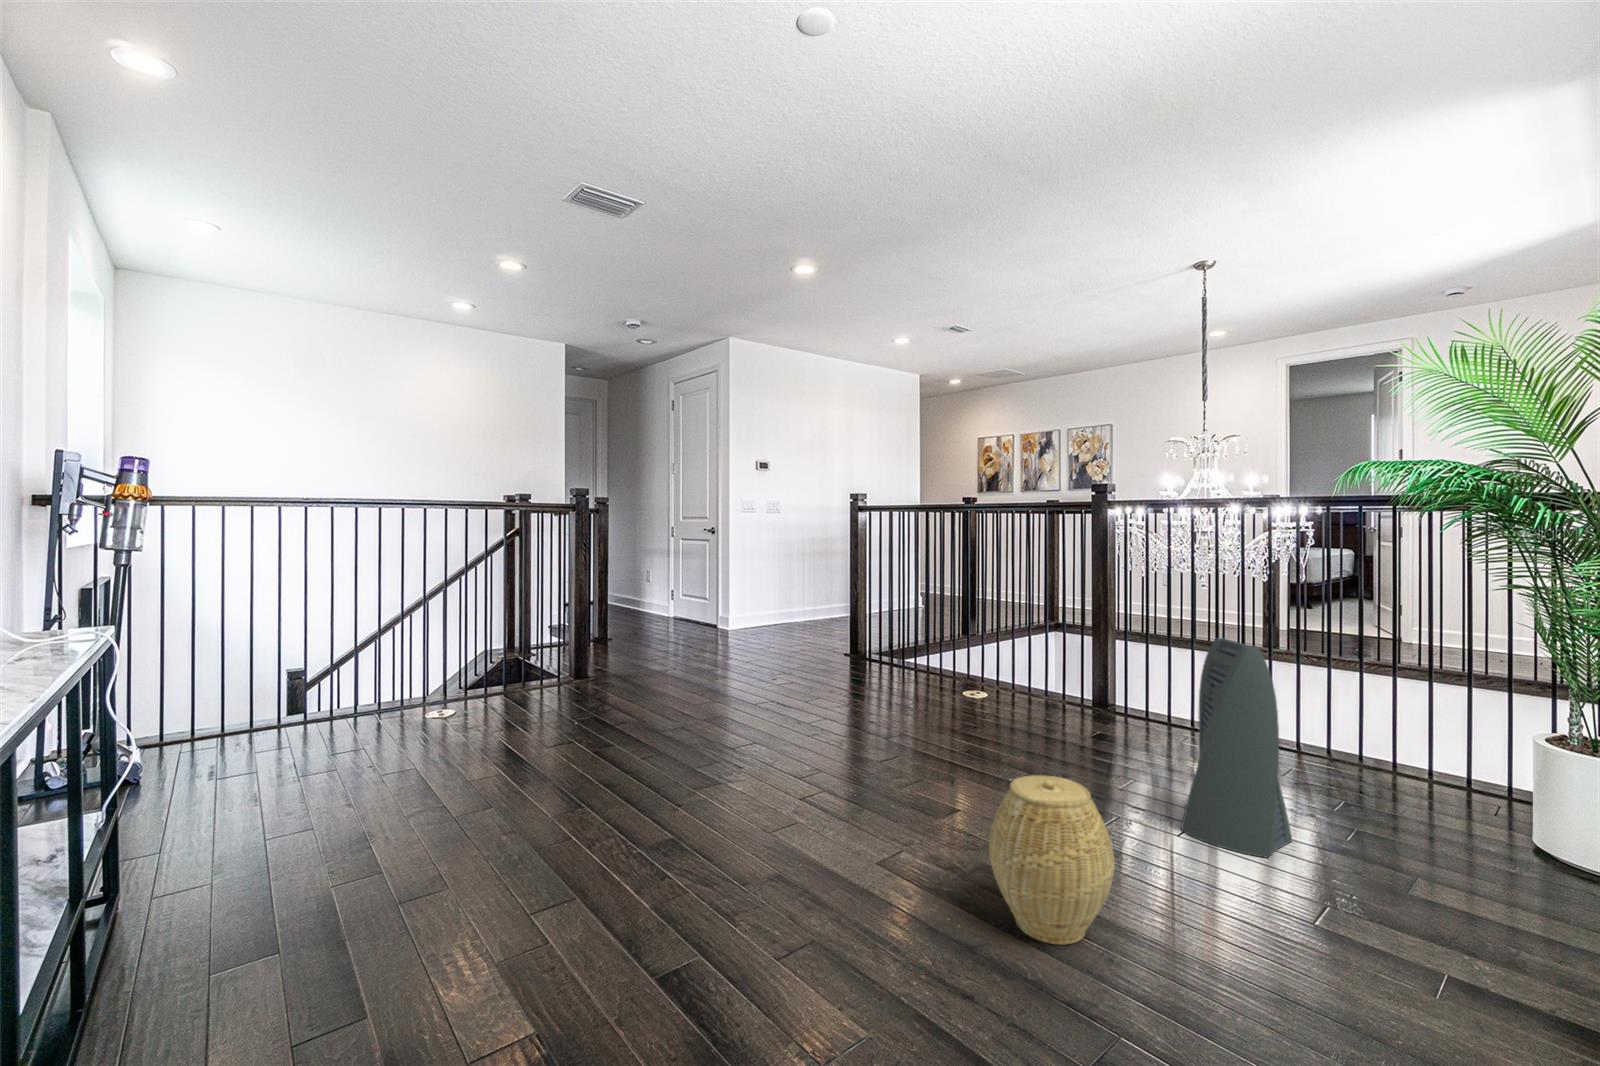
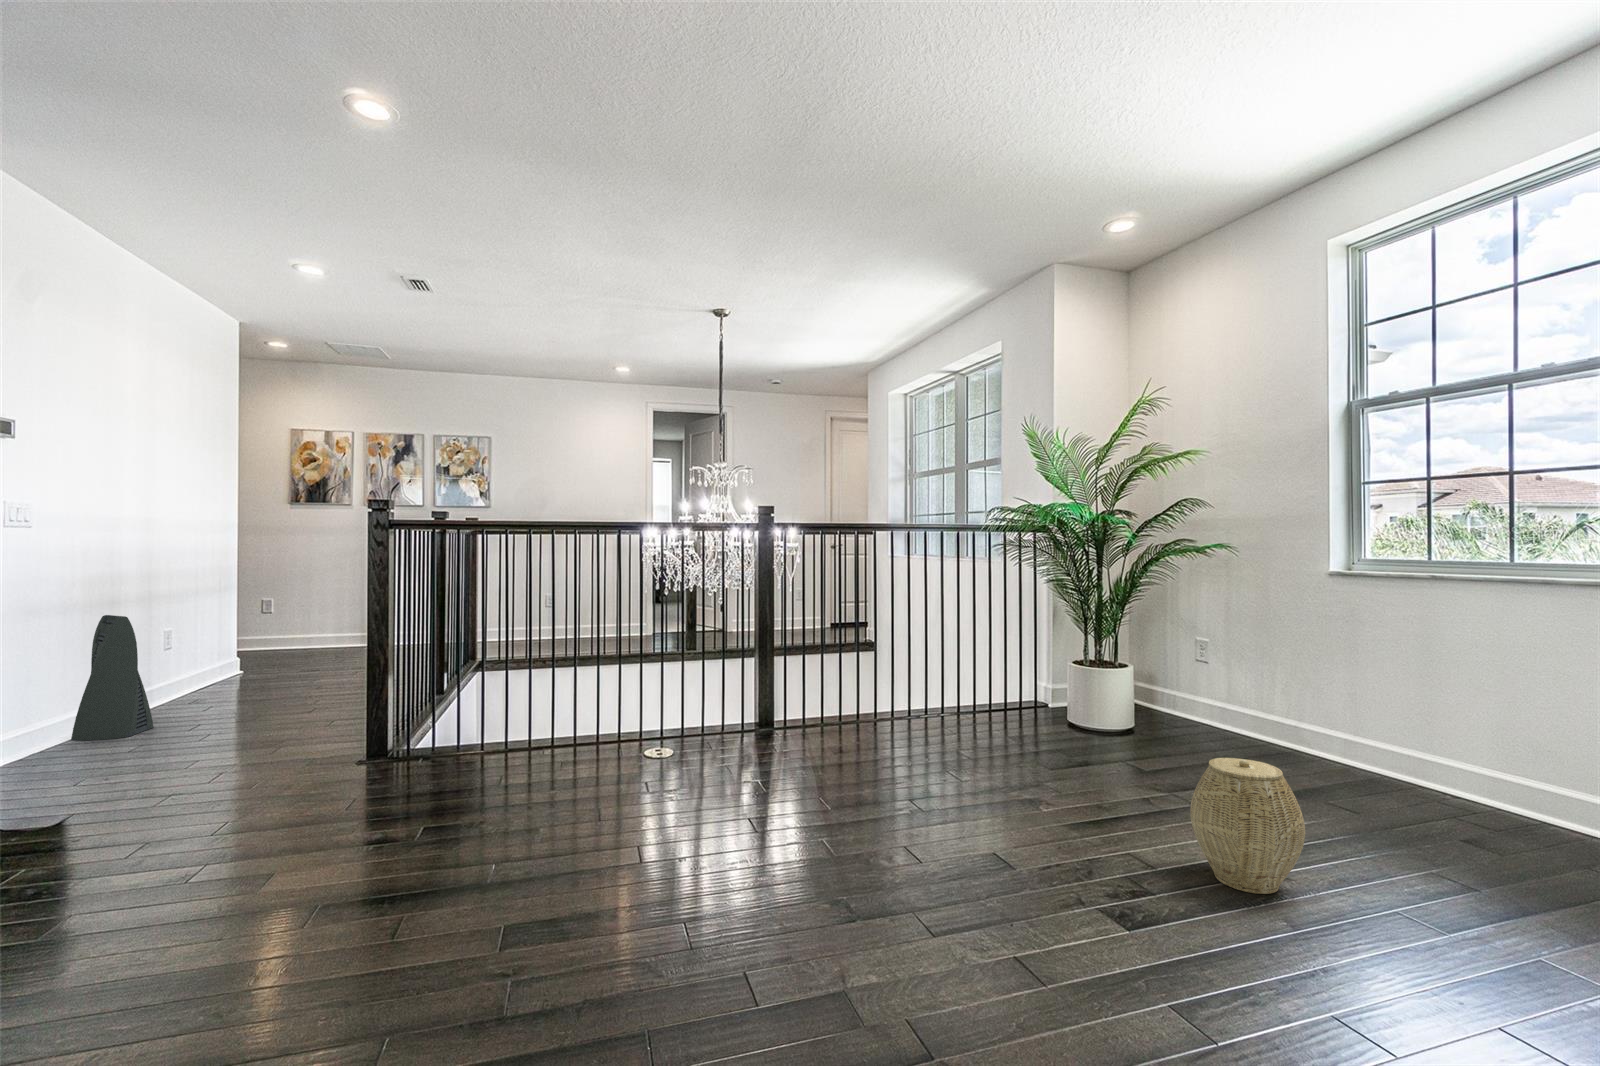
air purifier: present [1181,638,1292,858] -> present [71,615,153,741]

